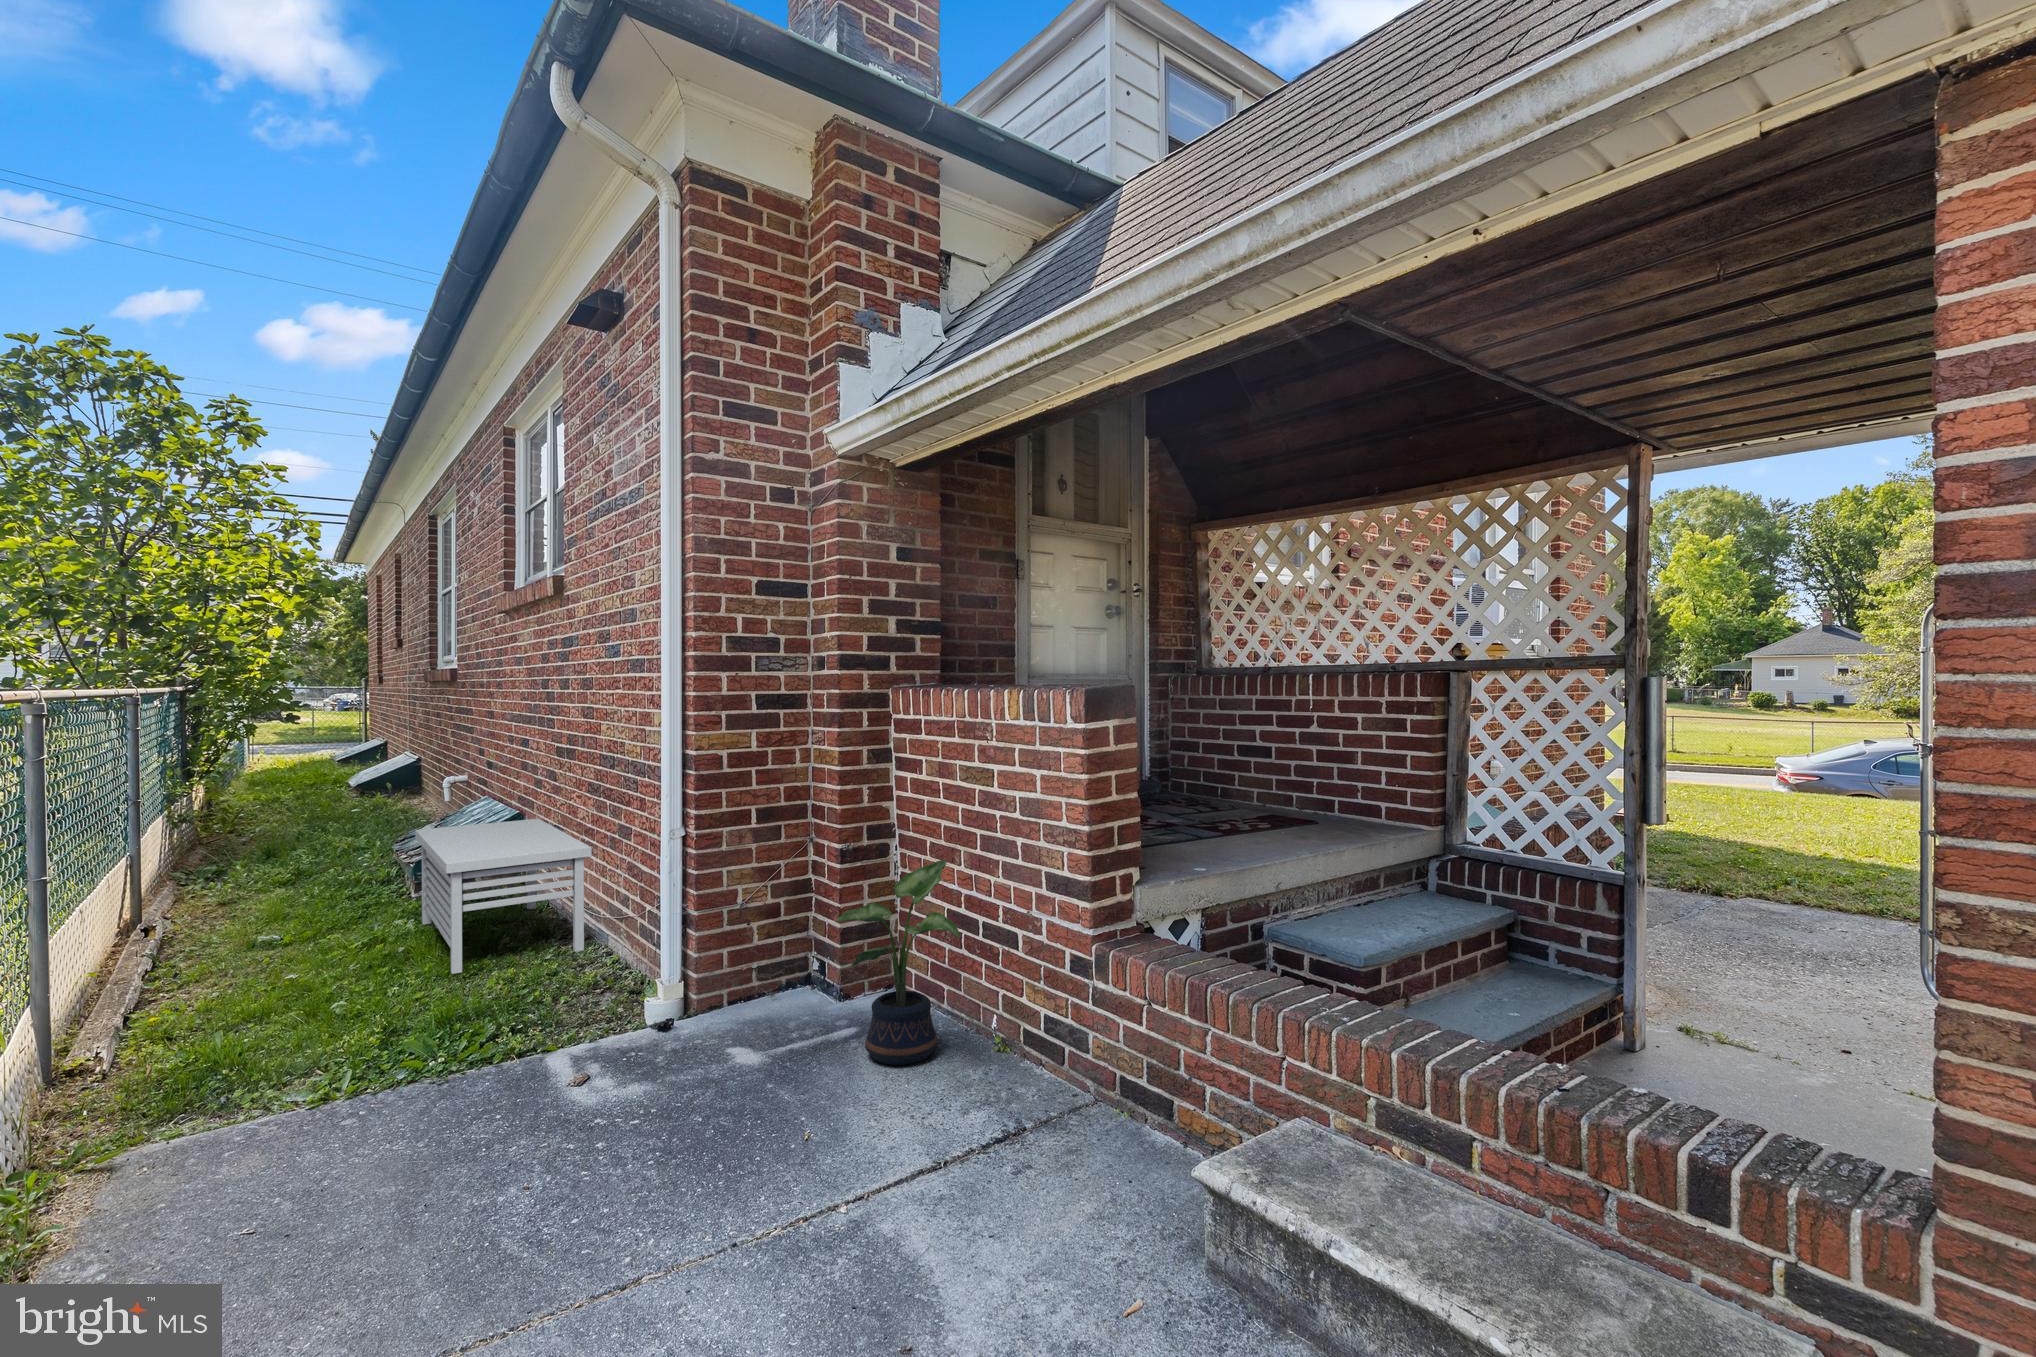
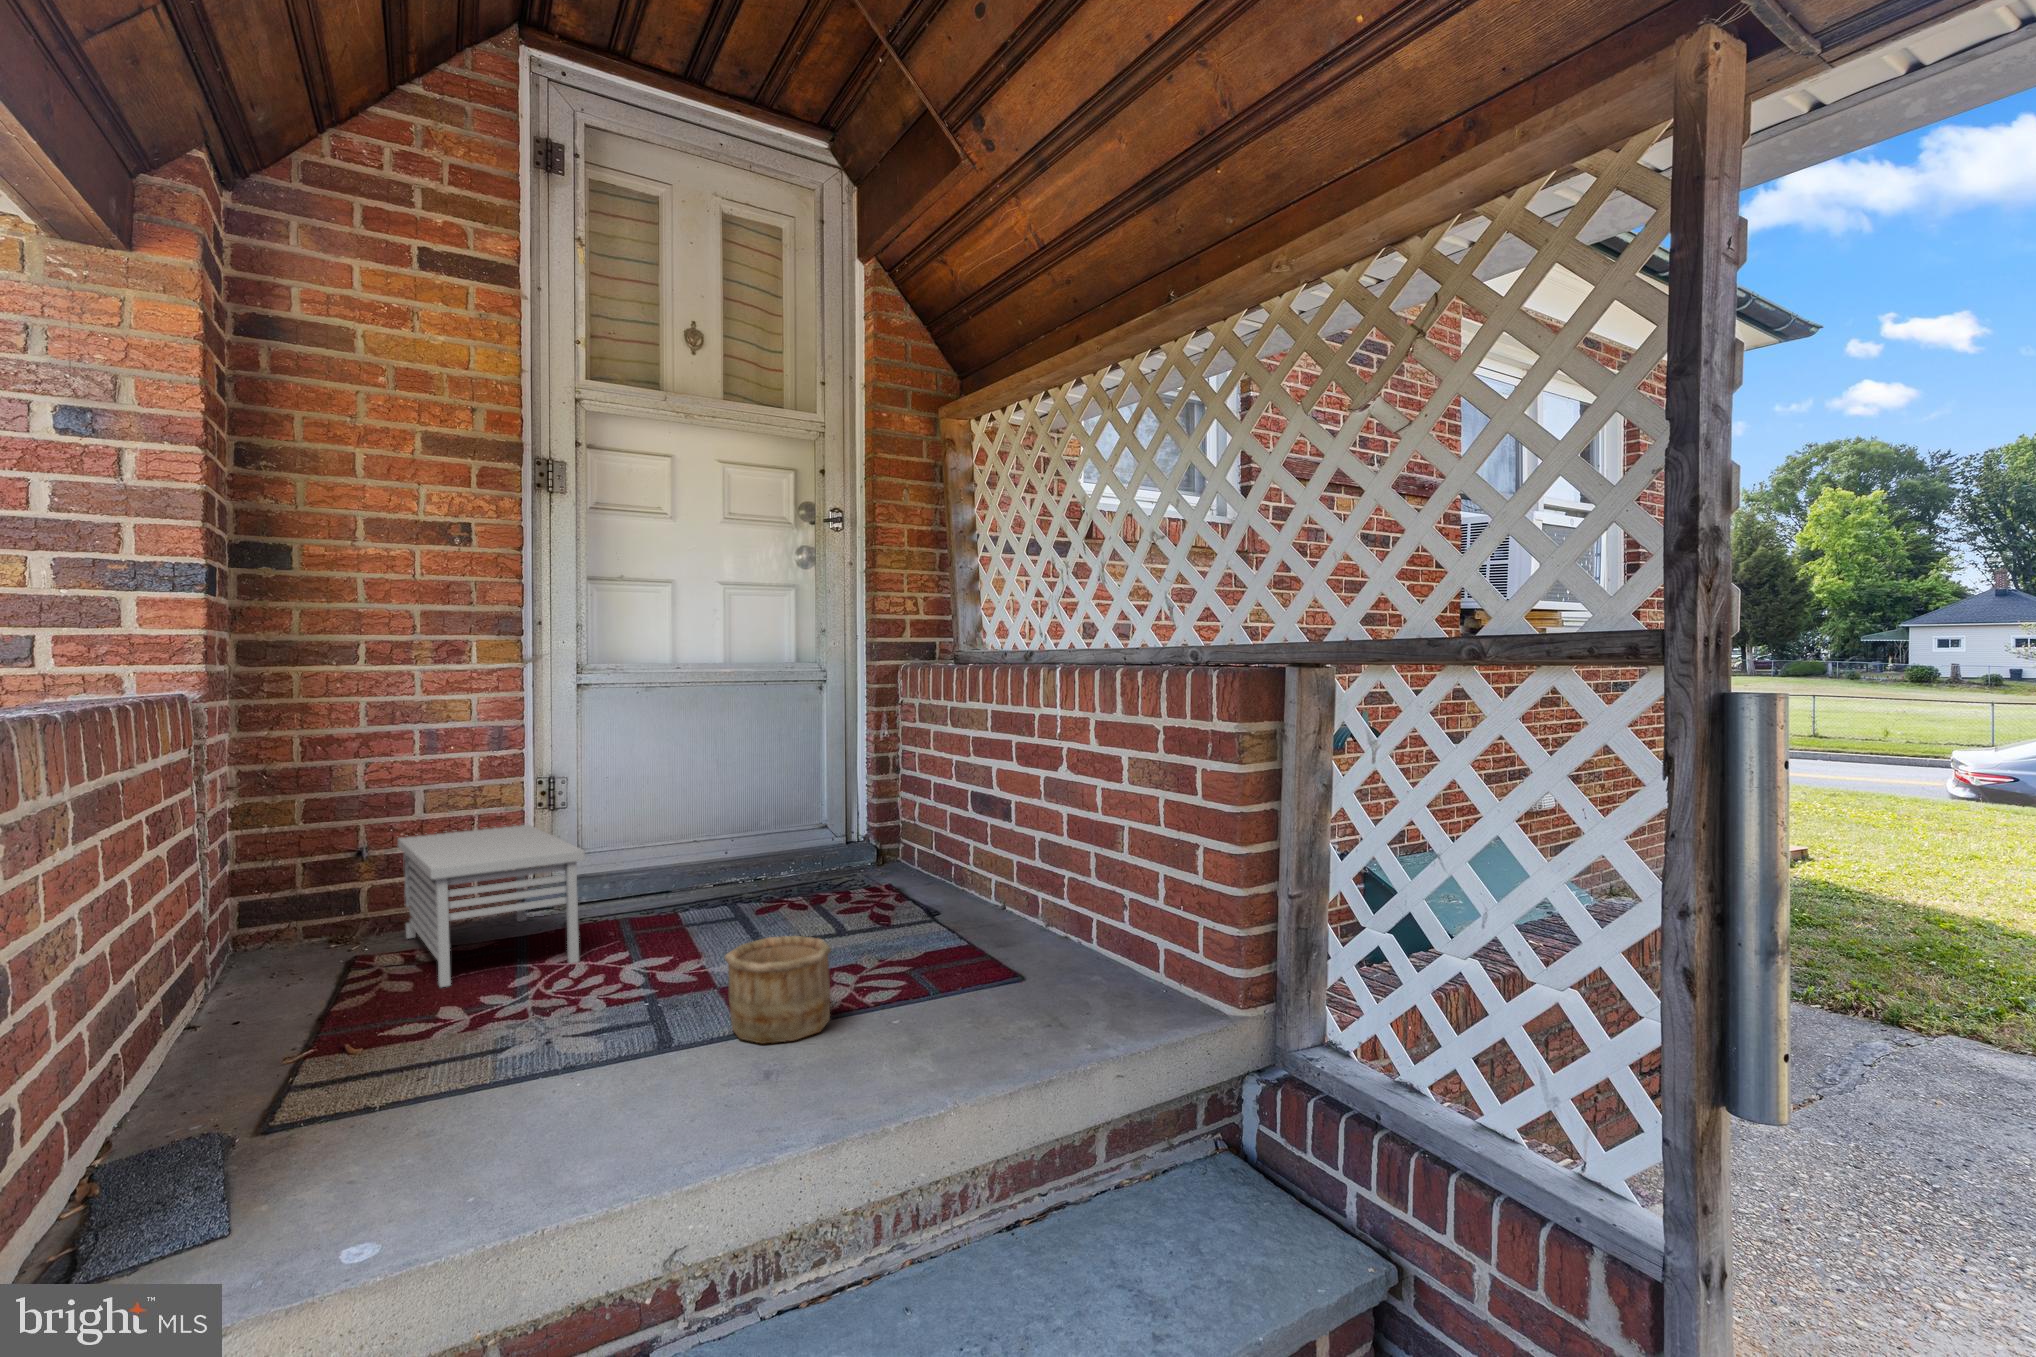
potted plant: present [836,860,960,1065] -> none [848,852,982,1073]
wooden bucket: none [719,932,819,1034] -> present [725,936,831,1044]

